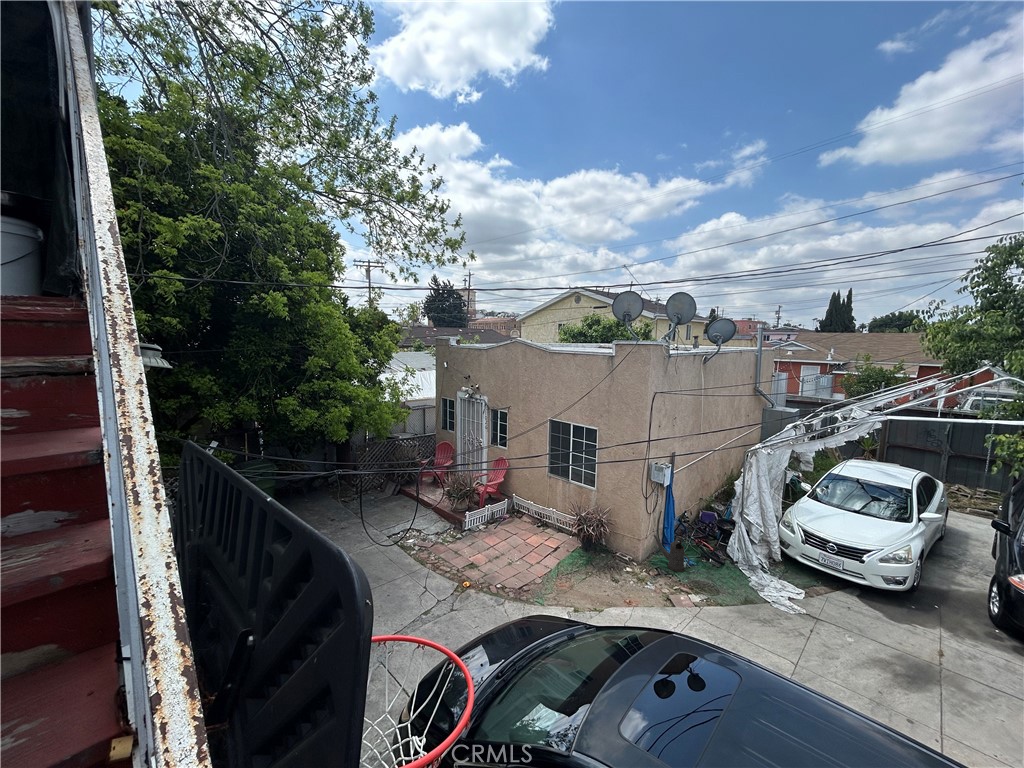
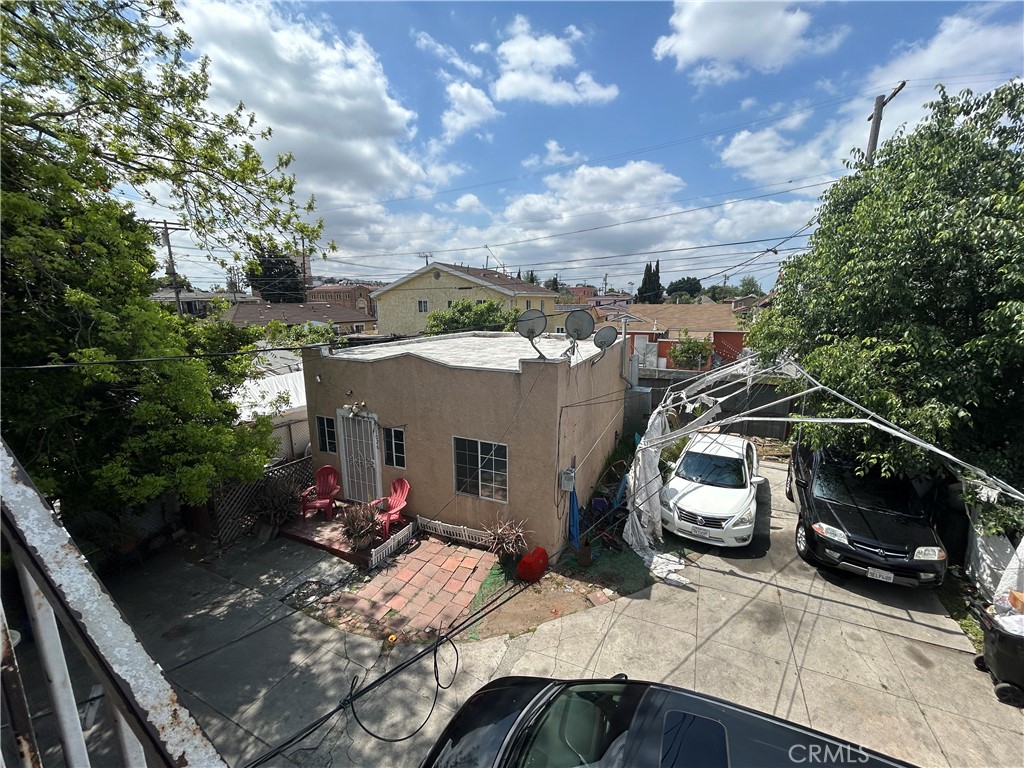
toolbox: none [597,538,634,573] -> present [517,546,549,583]

